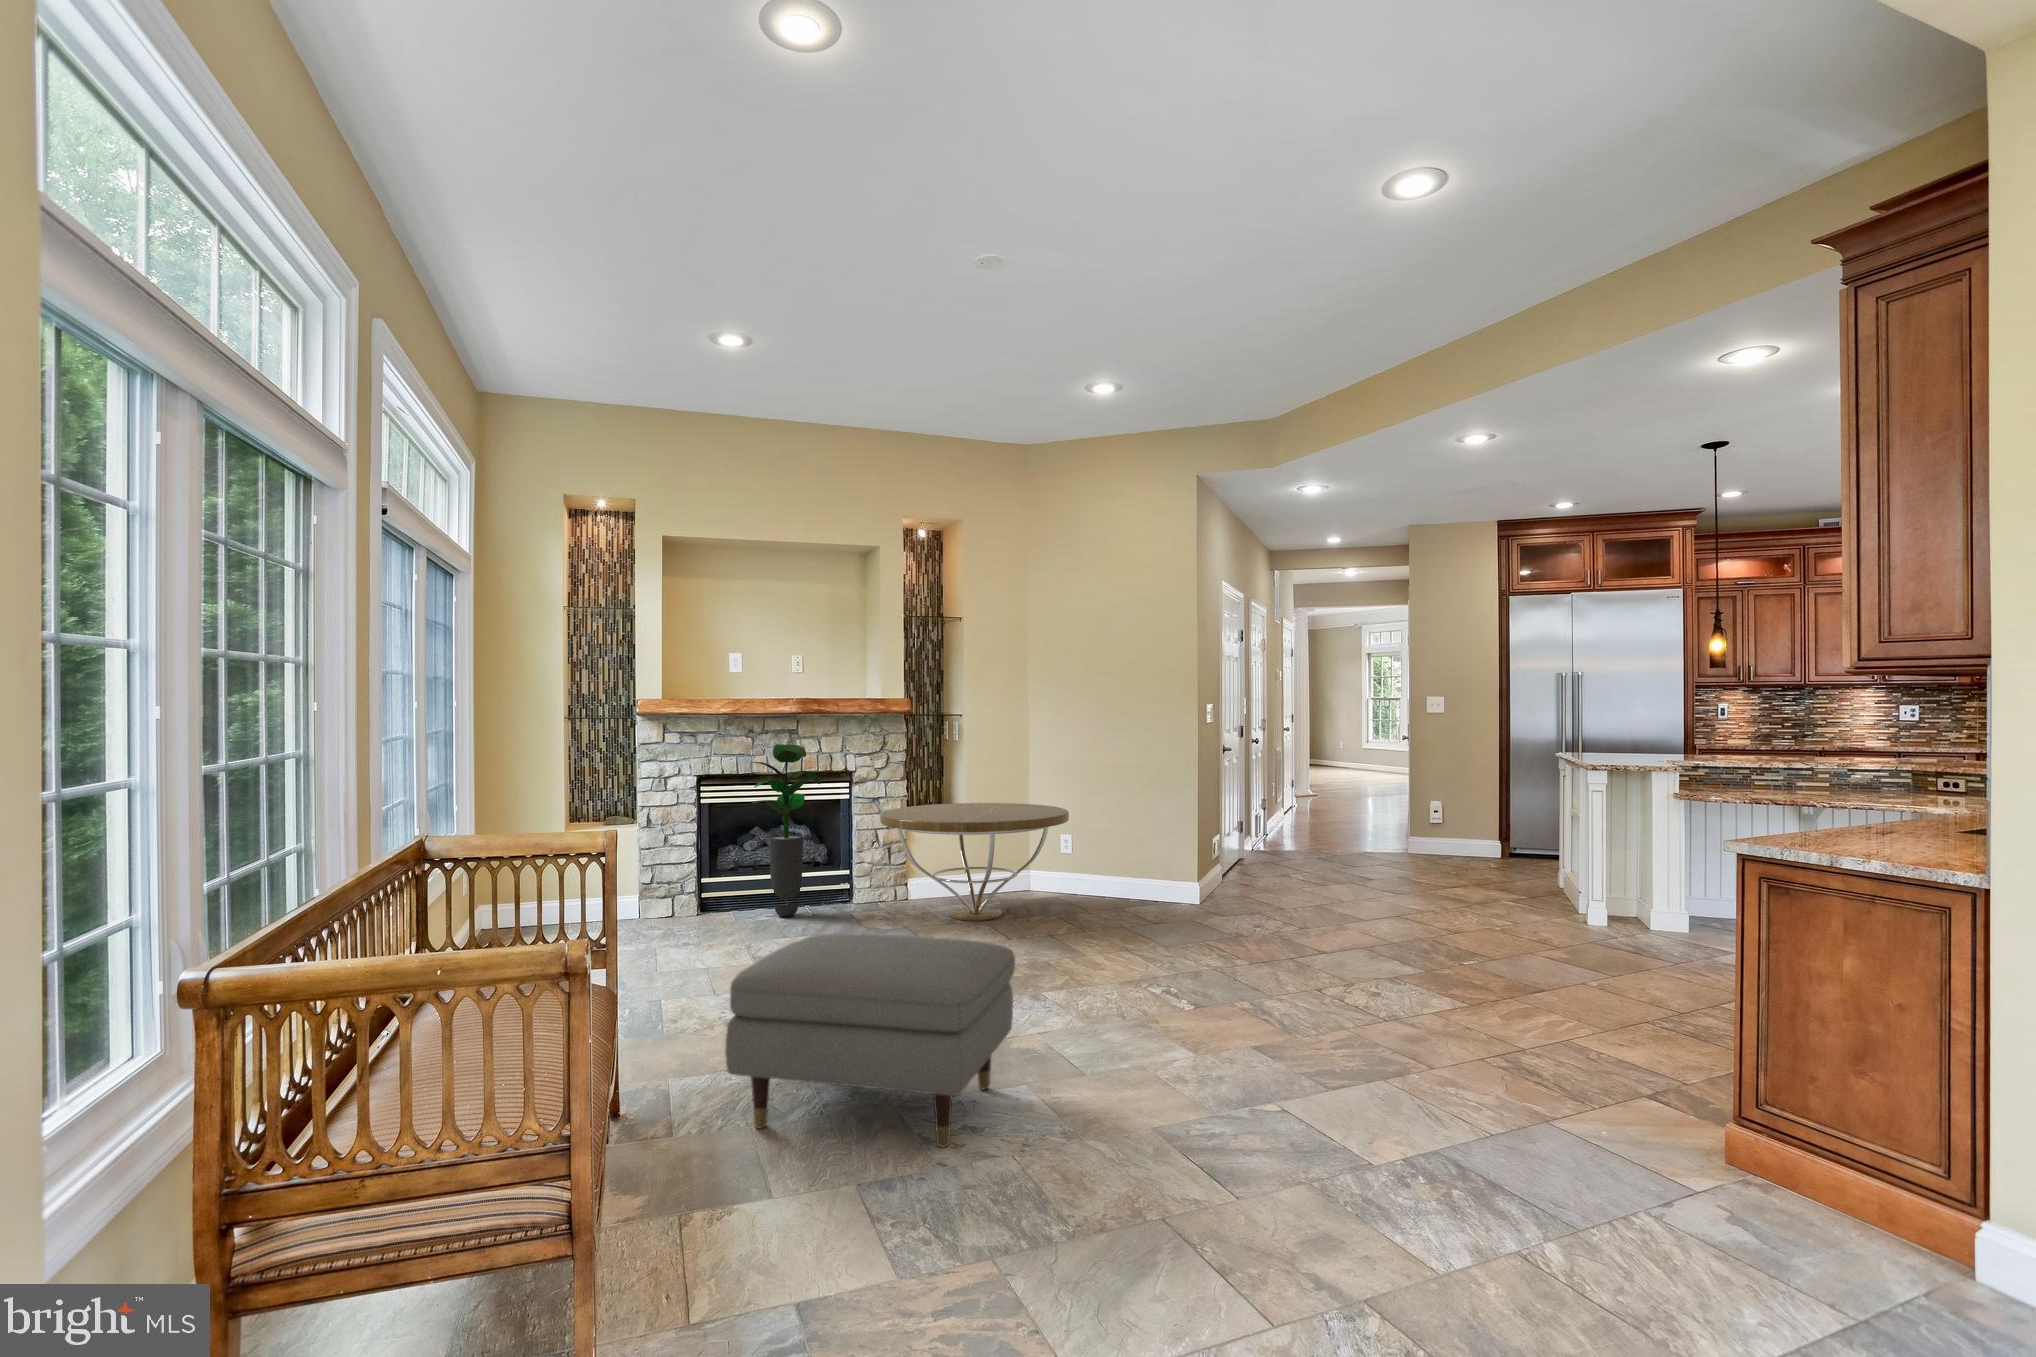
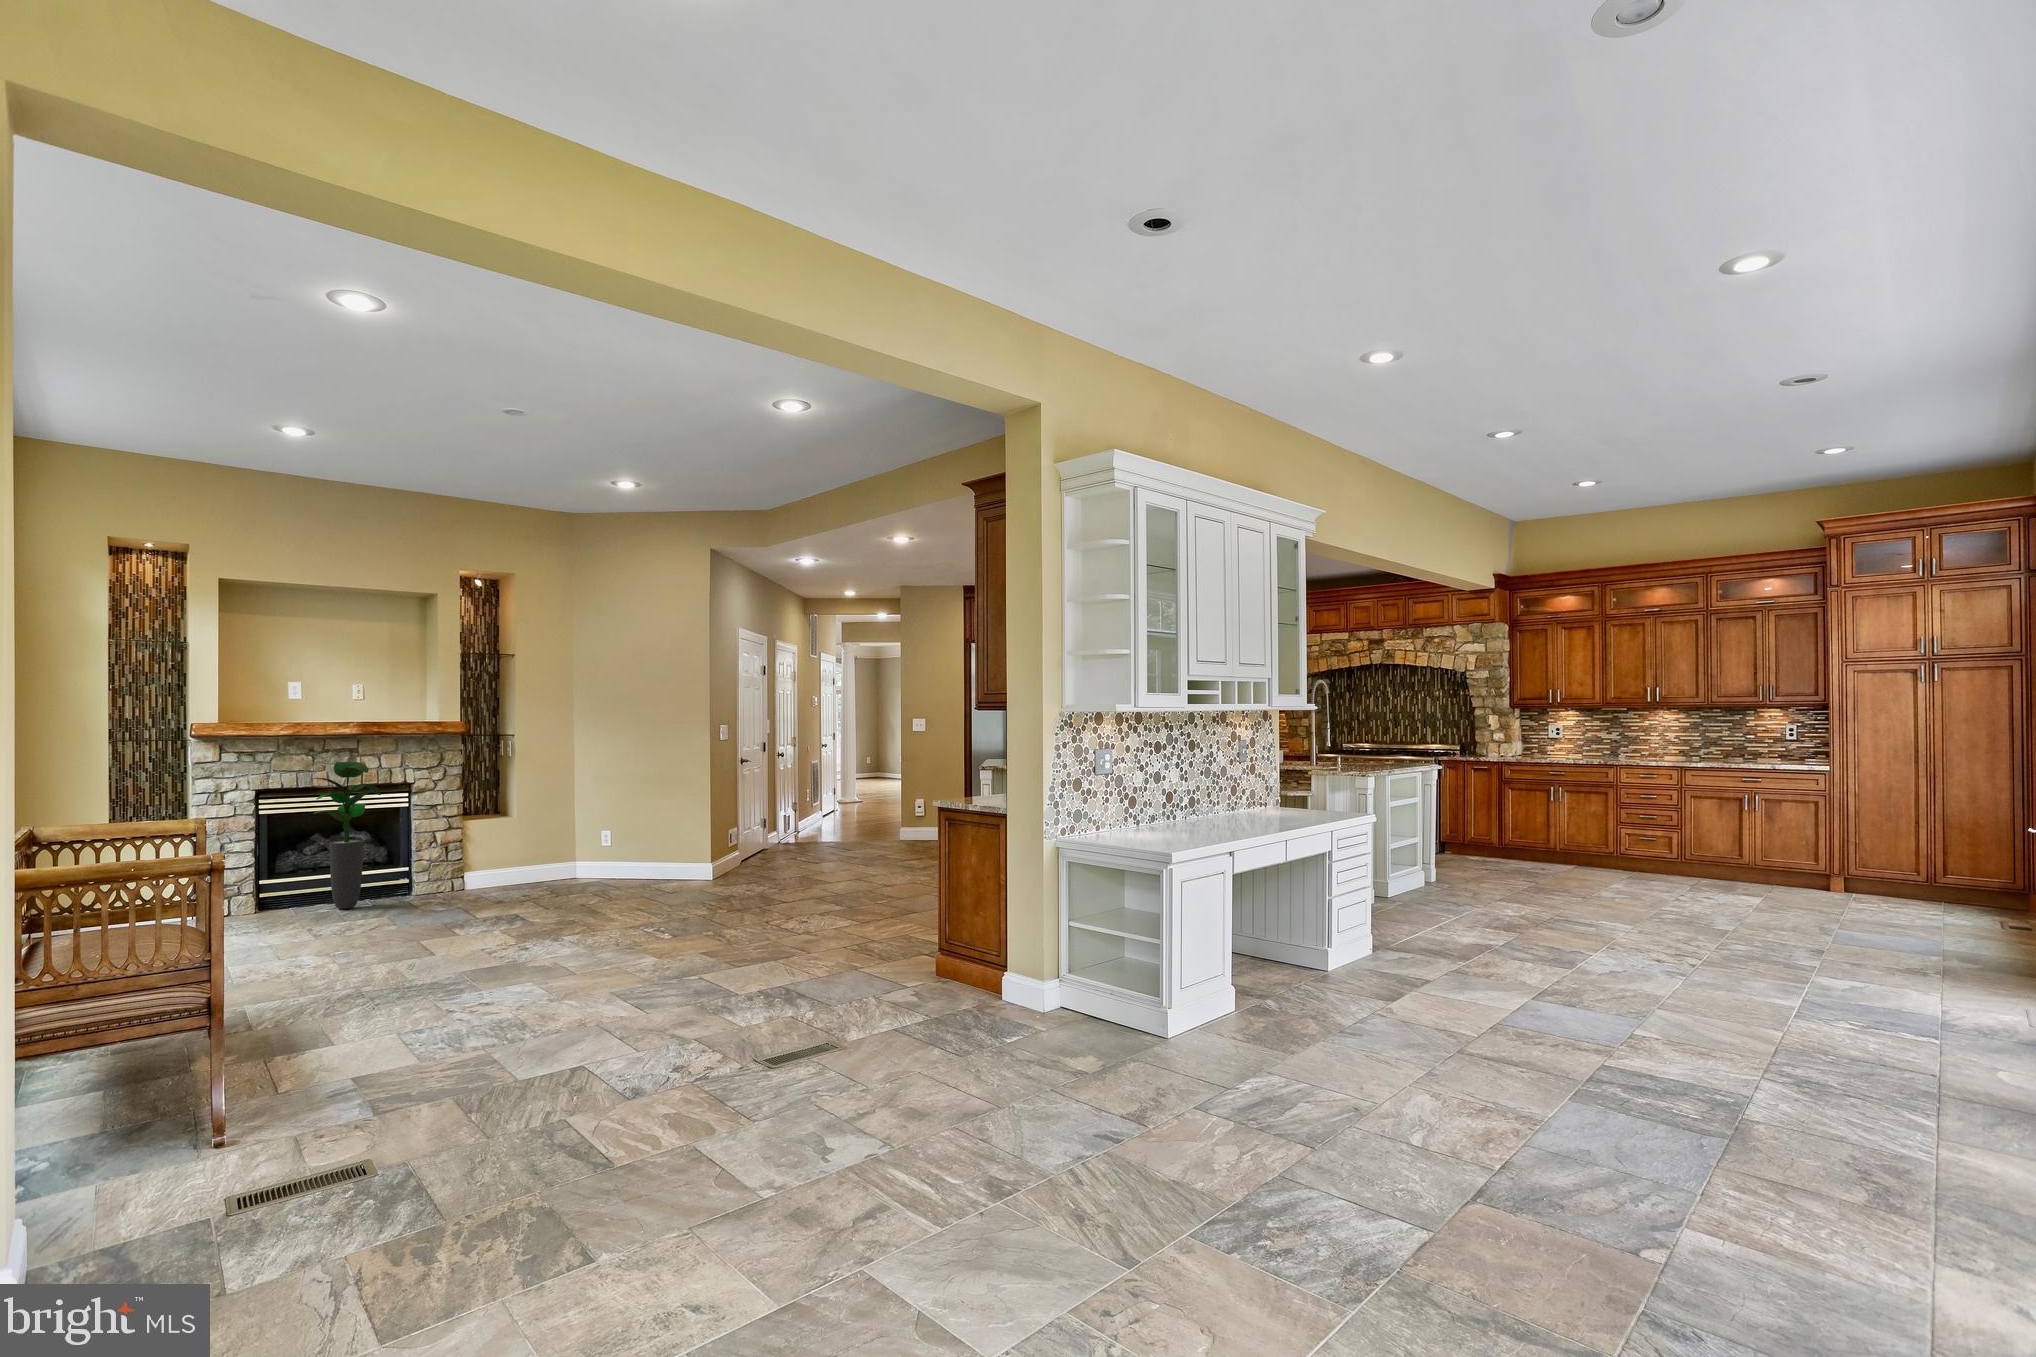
coffee table: present [880,803,1069,921] -> none [439,805,607,900]
ottoman: present [725,933,1015,1147] -> none [331,895,545,1022]

